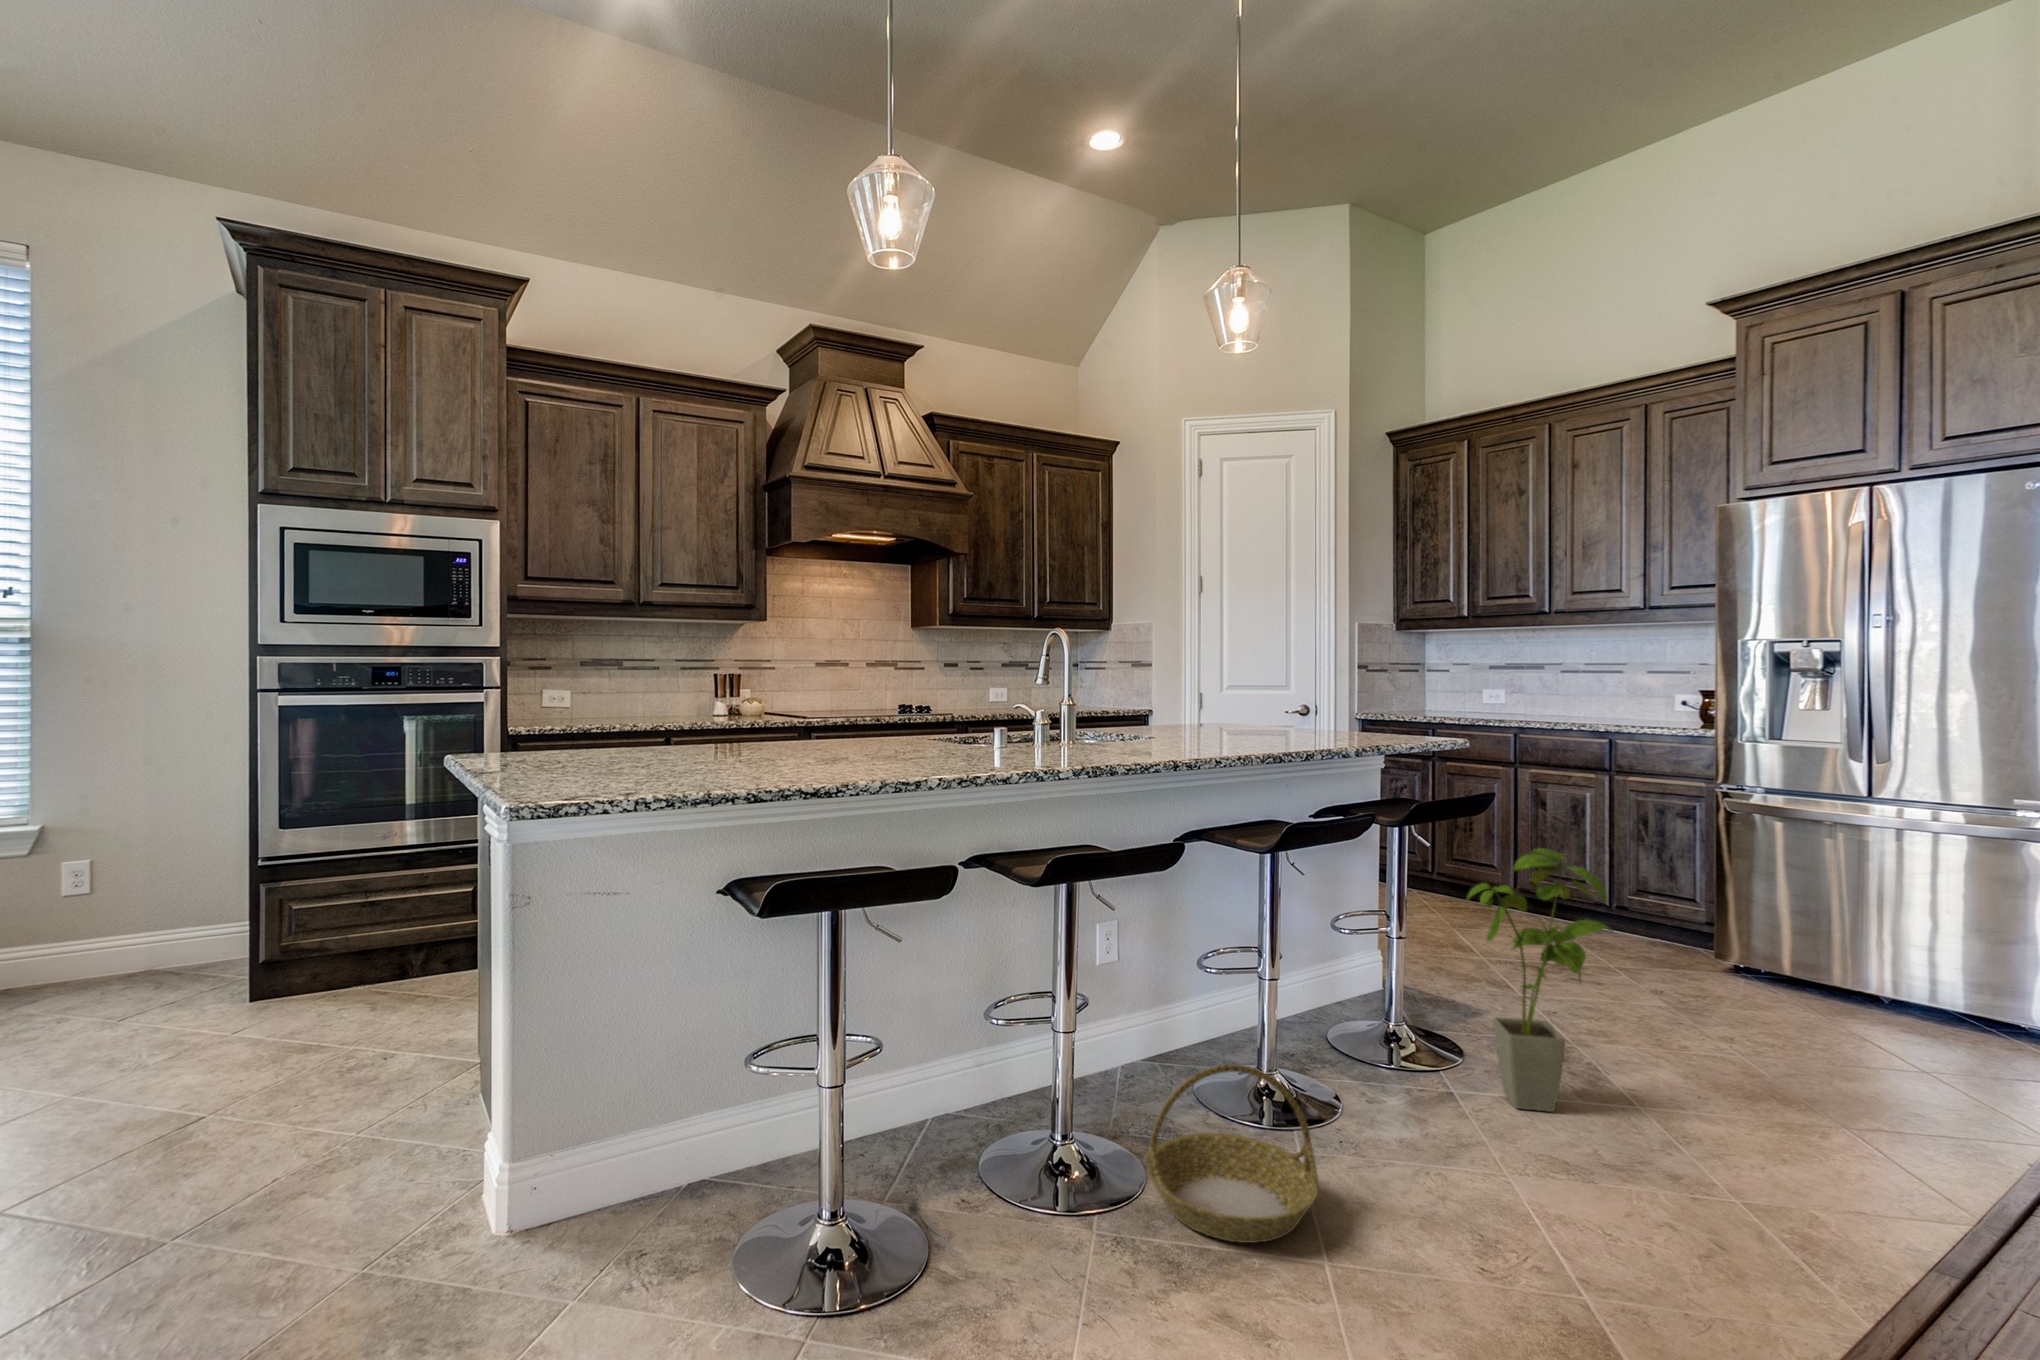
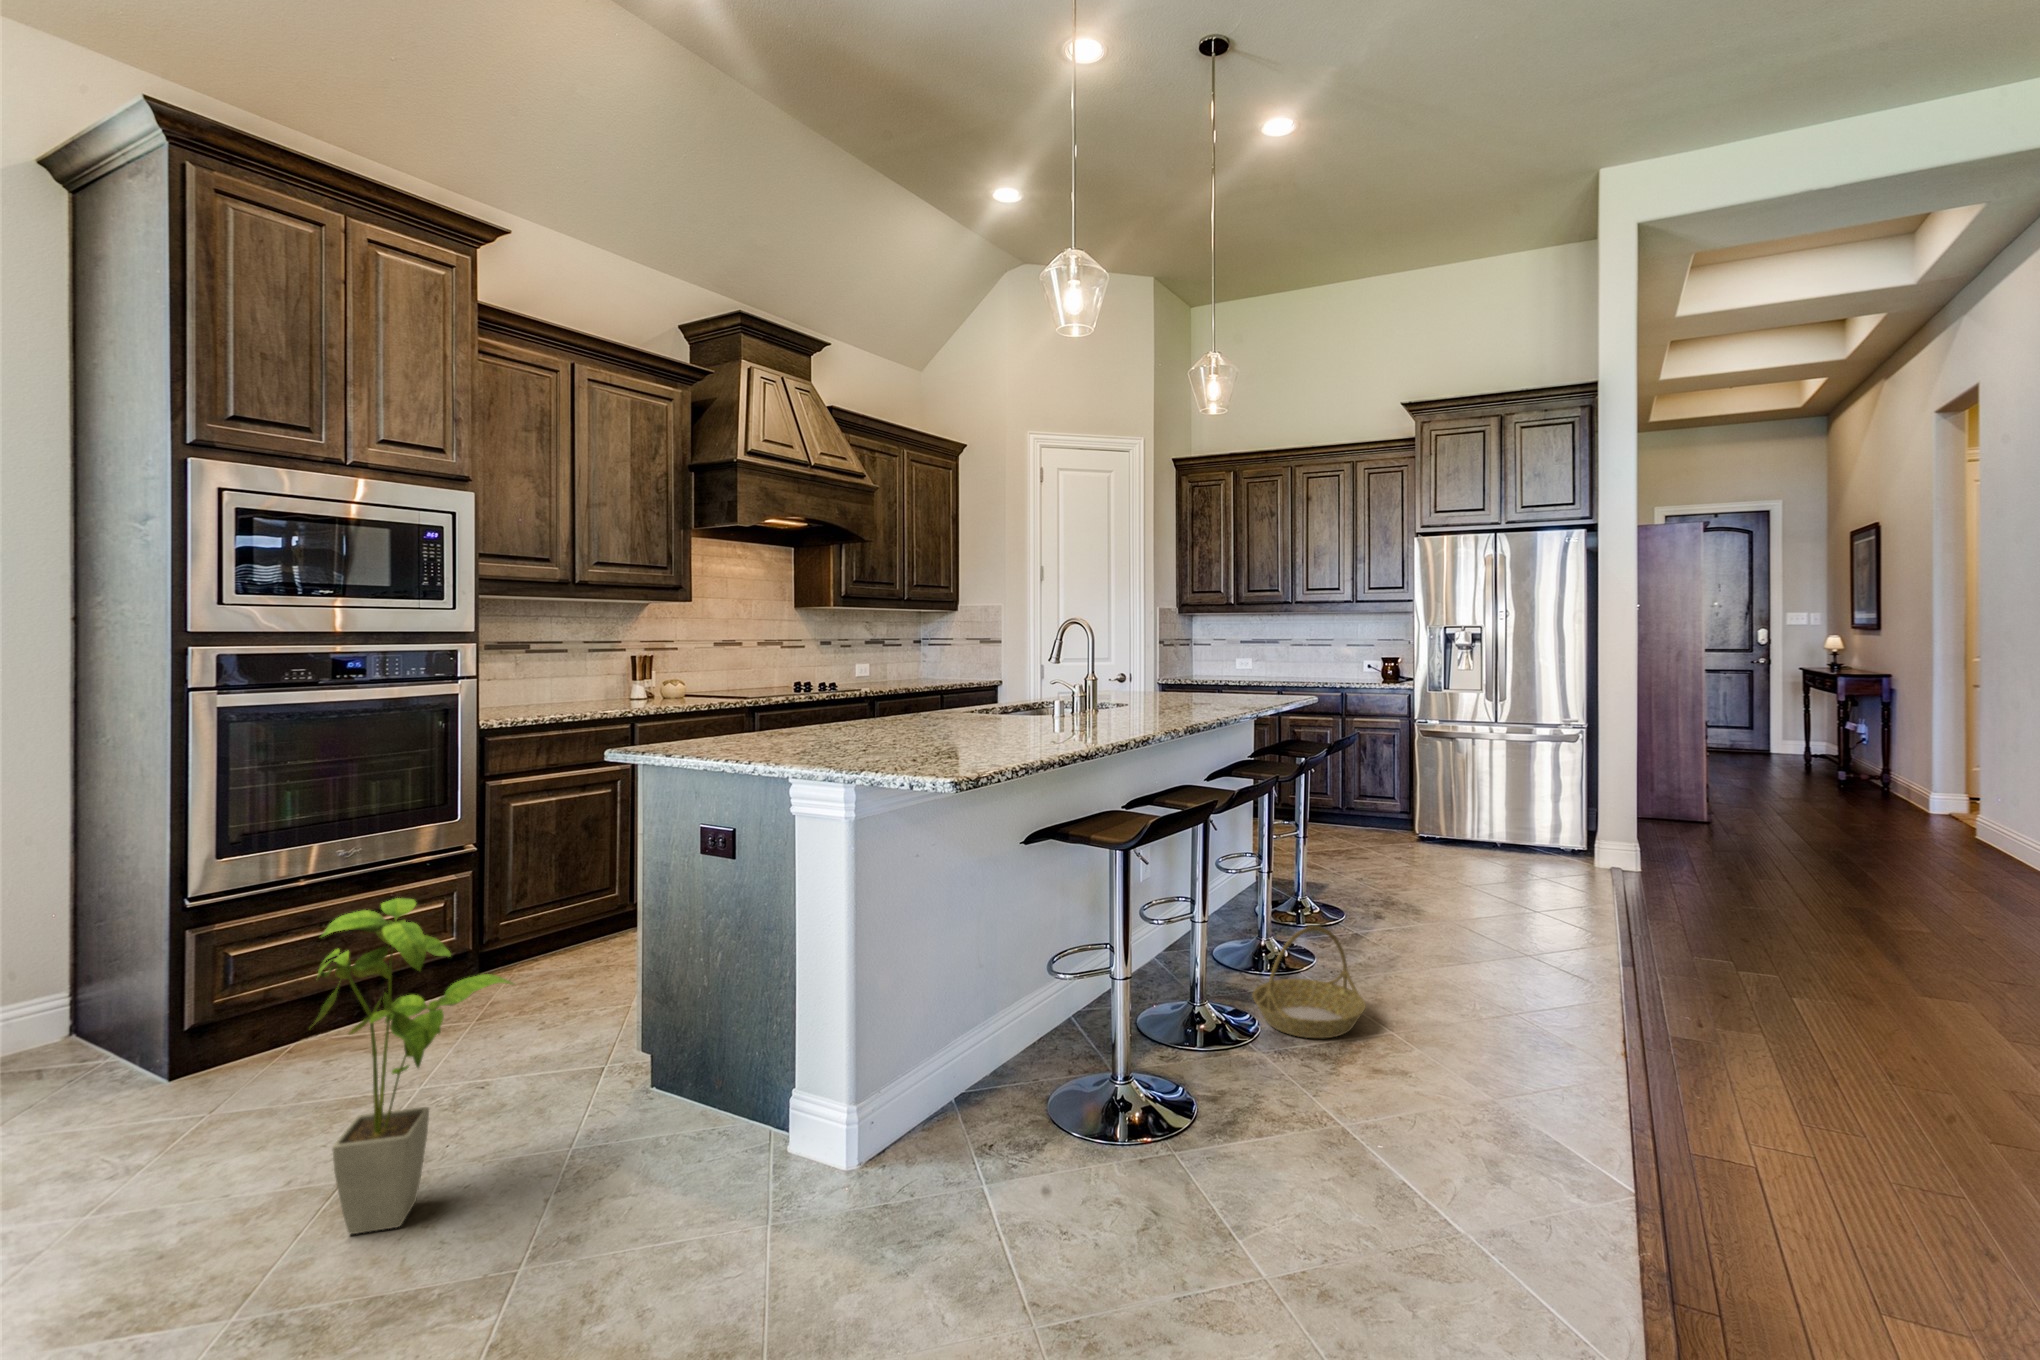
house plant: present [1467,848,1613,1112] -> present [313,898,513,1234]

